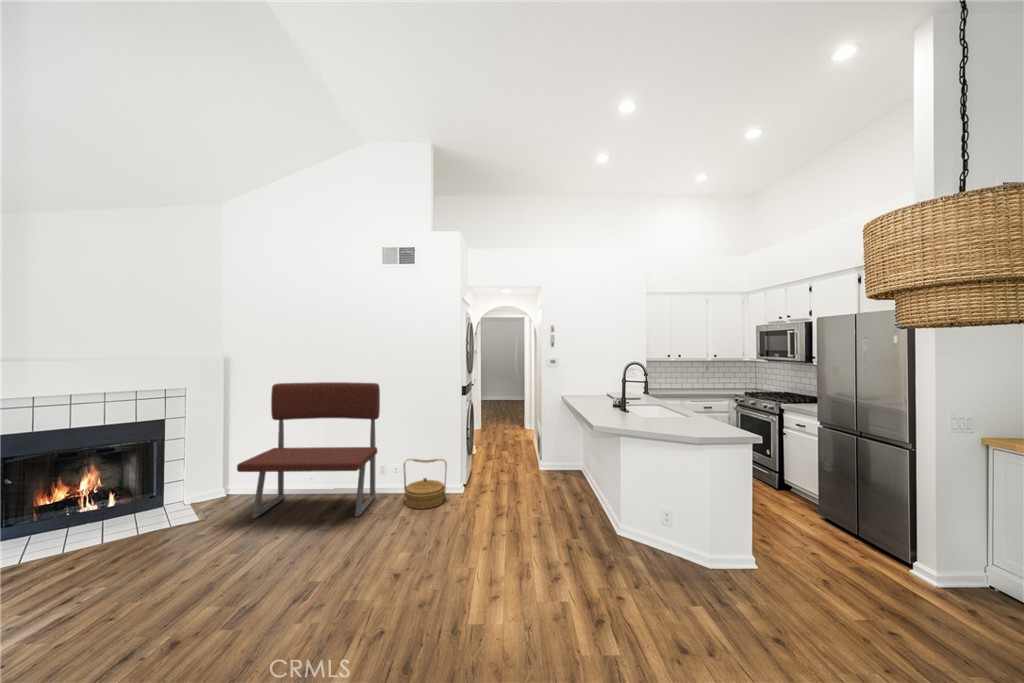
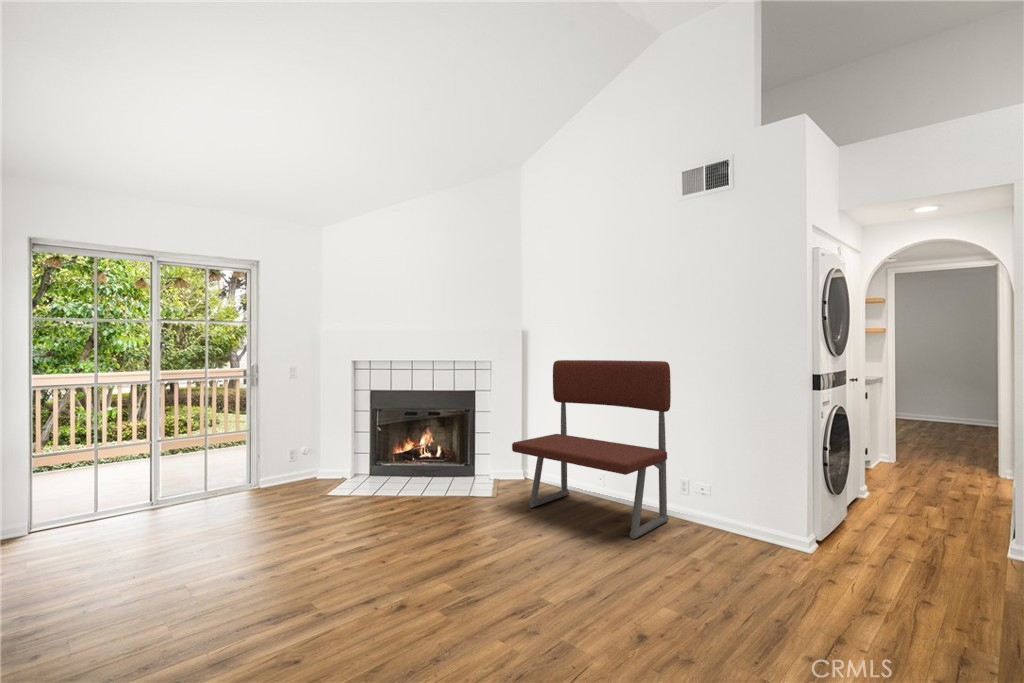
woven basket: present [404,459,447,509] -> none [703,475,774,559]

